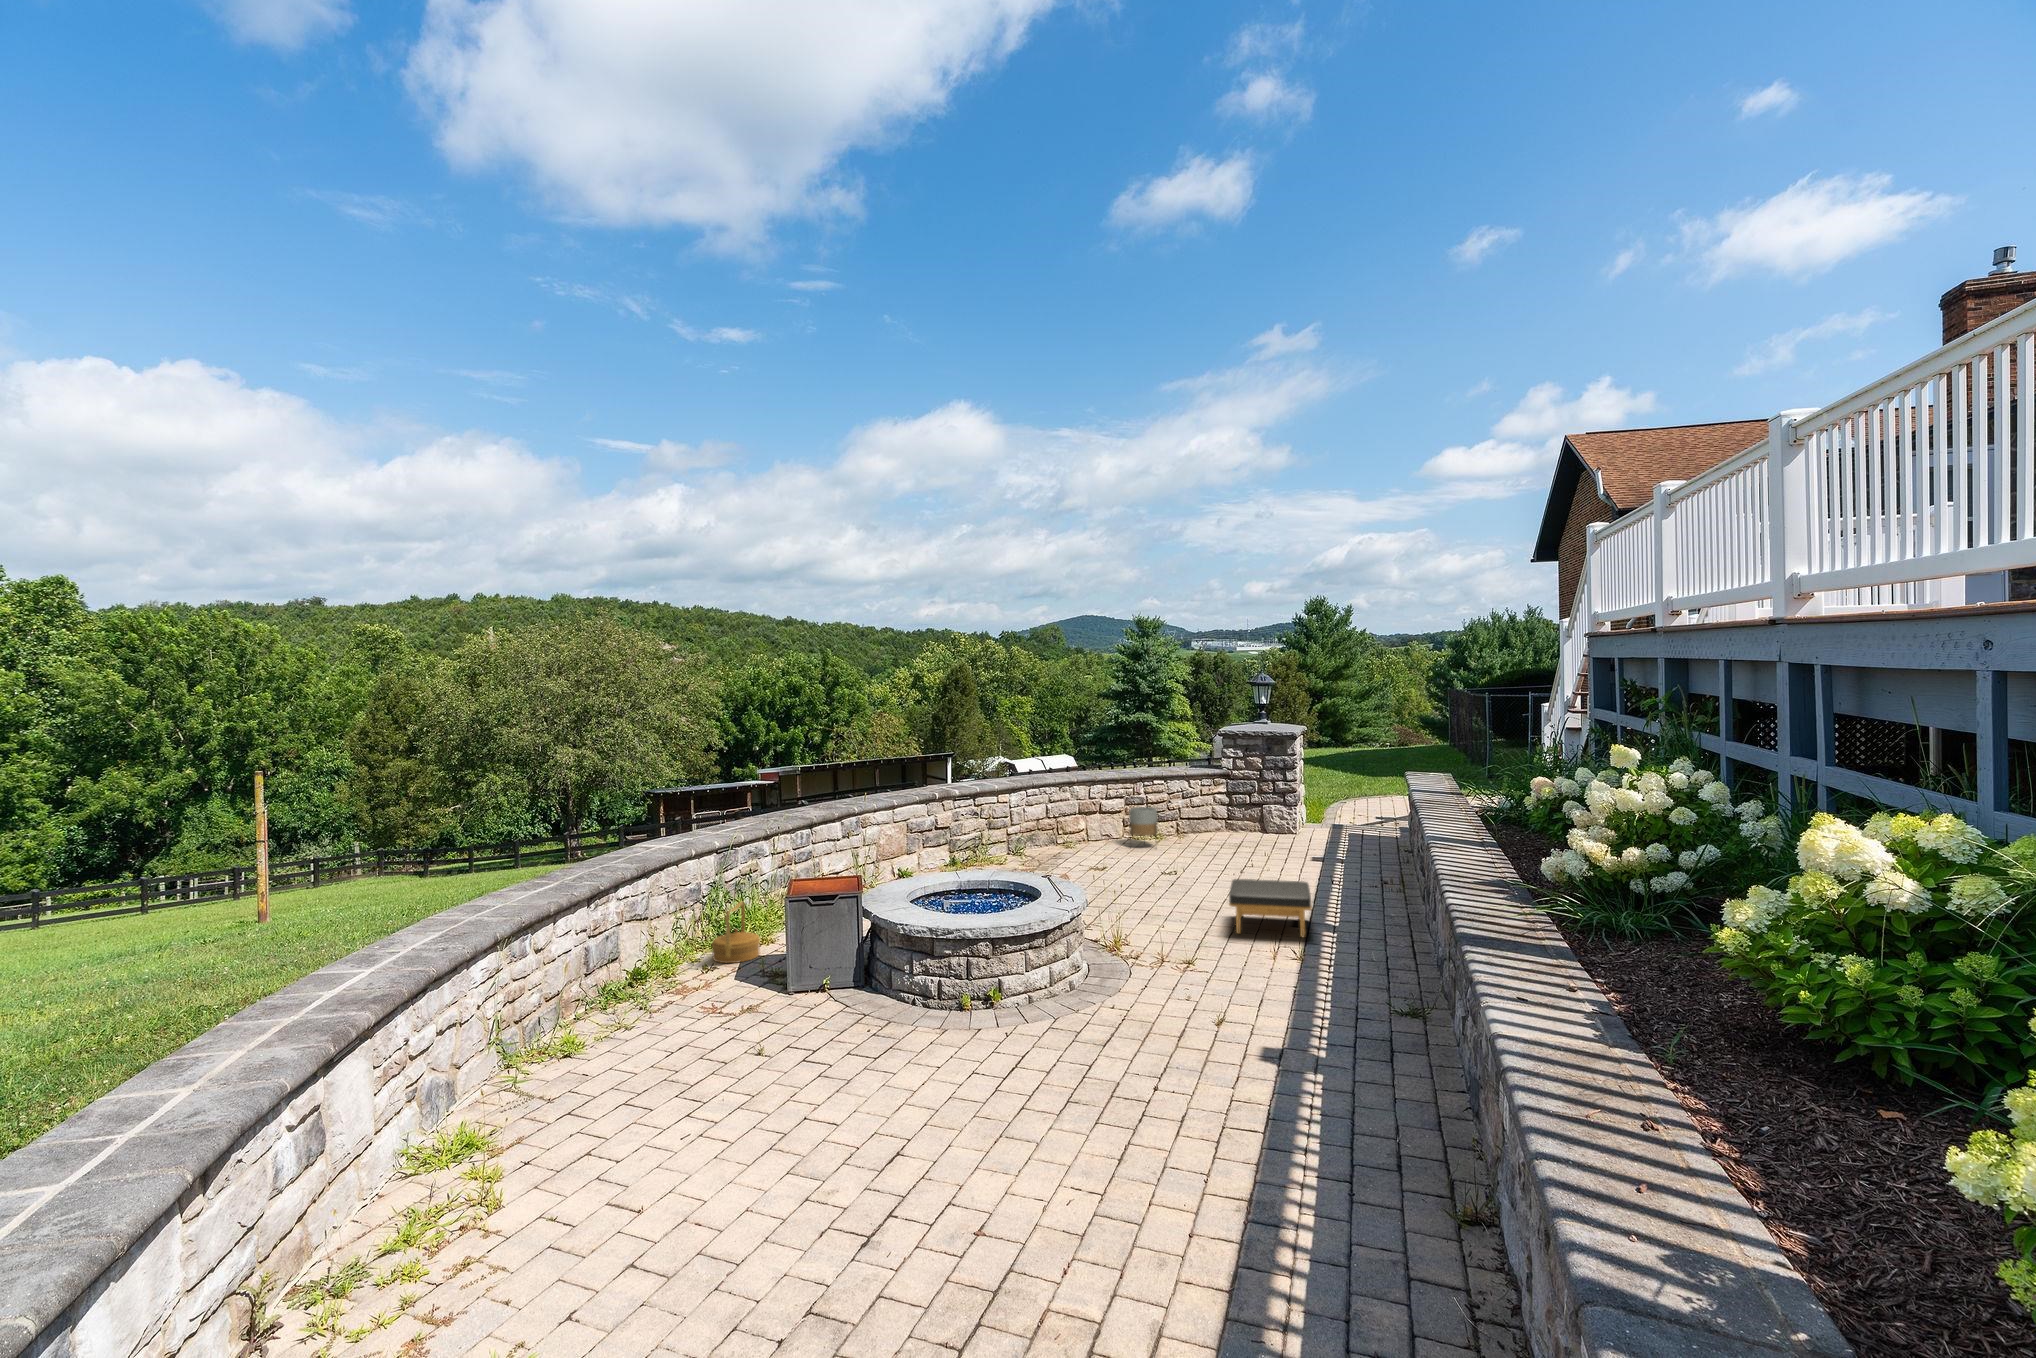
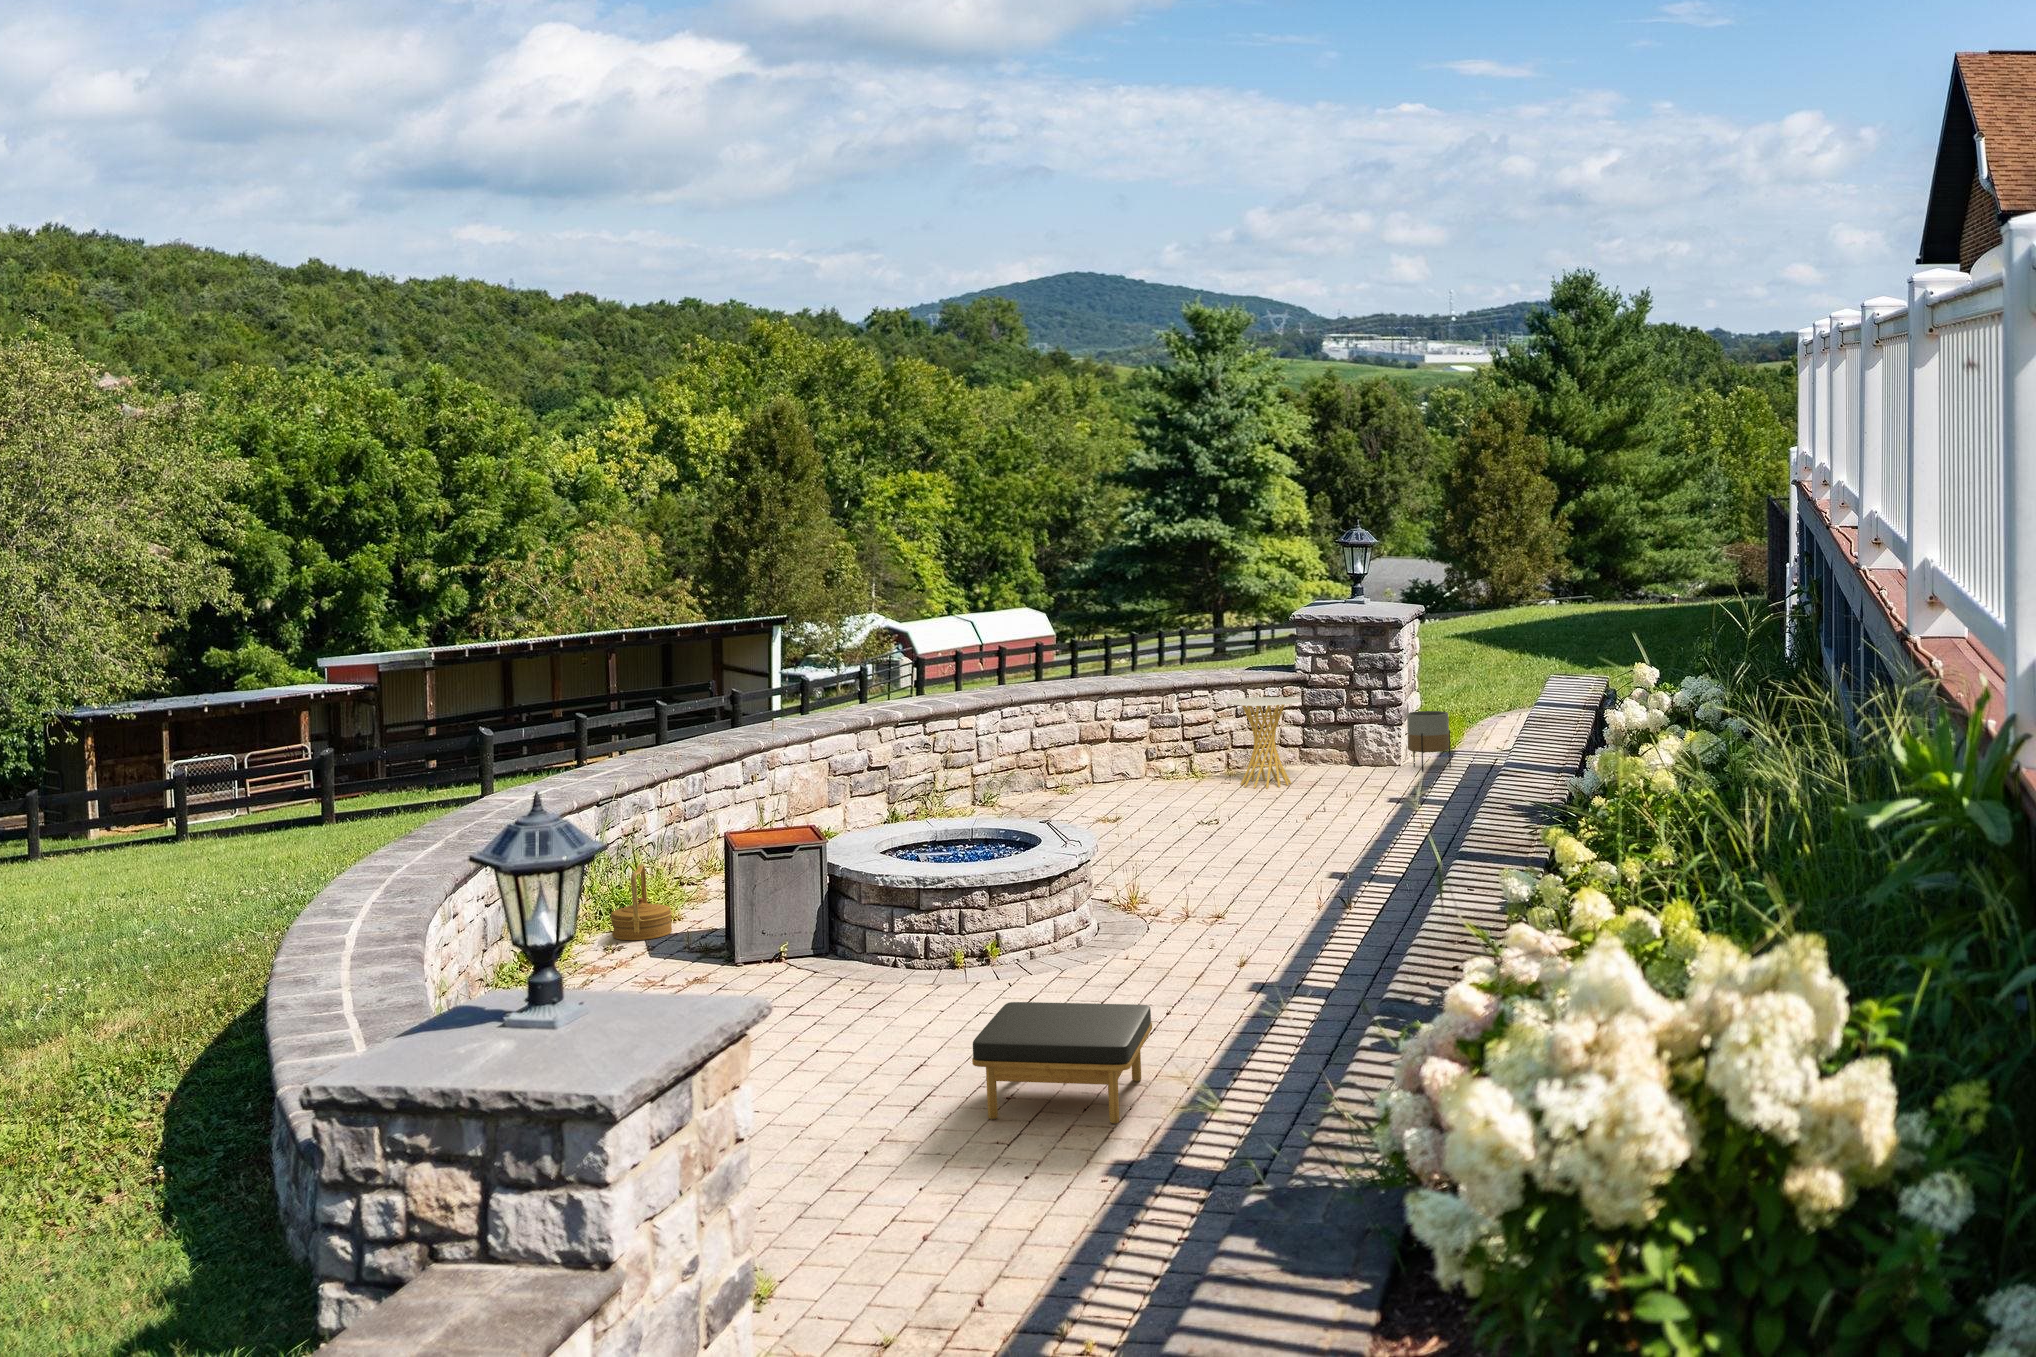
side table: none [1178,785,1228,846] -> present [1226,697,1301,788]
planter: present [1129,807,1158,836] -> present [1407,711,1451,772]
ottoman: present [1229,879,1312,937] -> present [972,1002,1152,1124]

